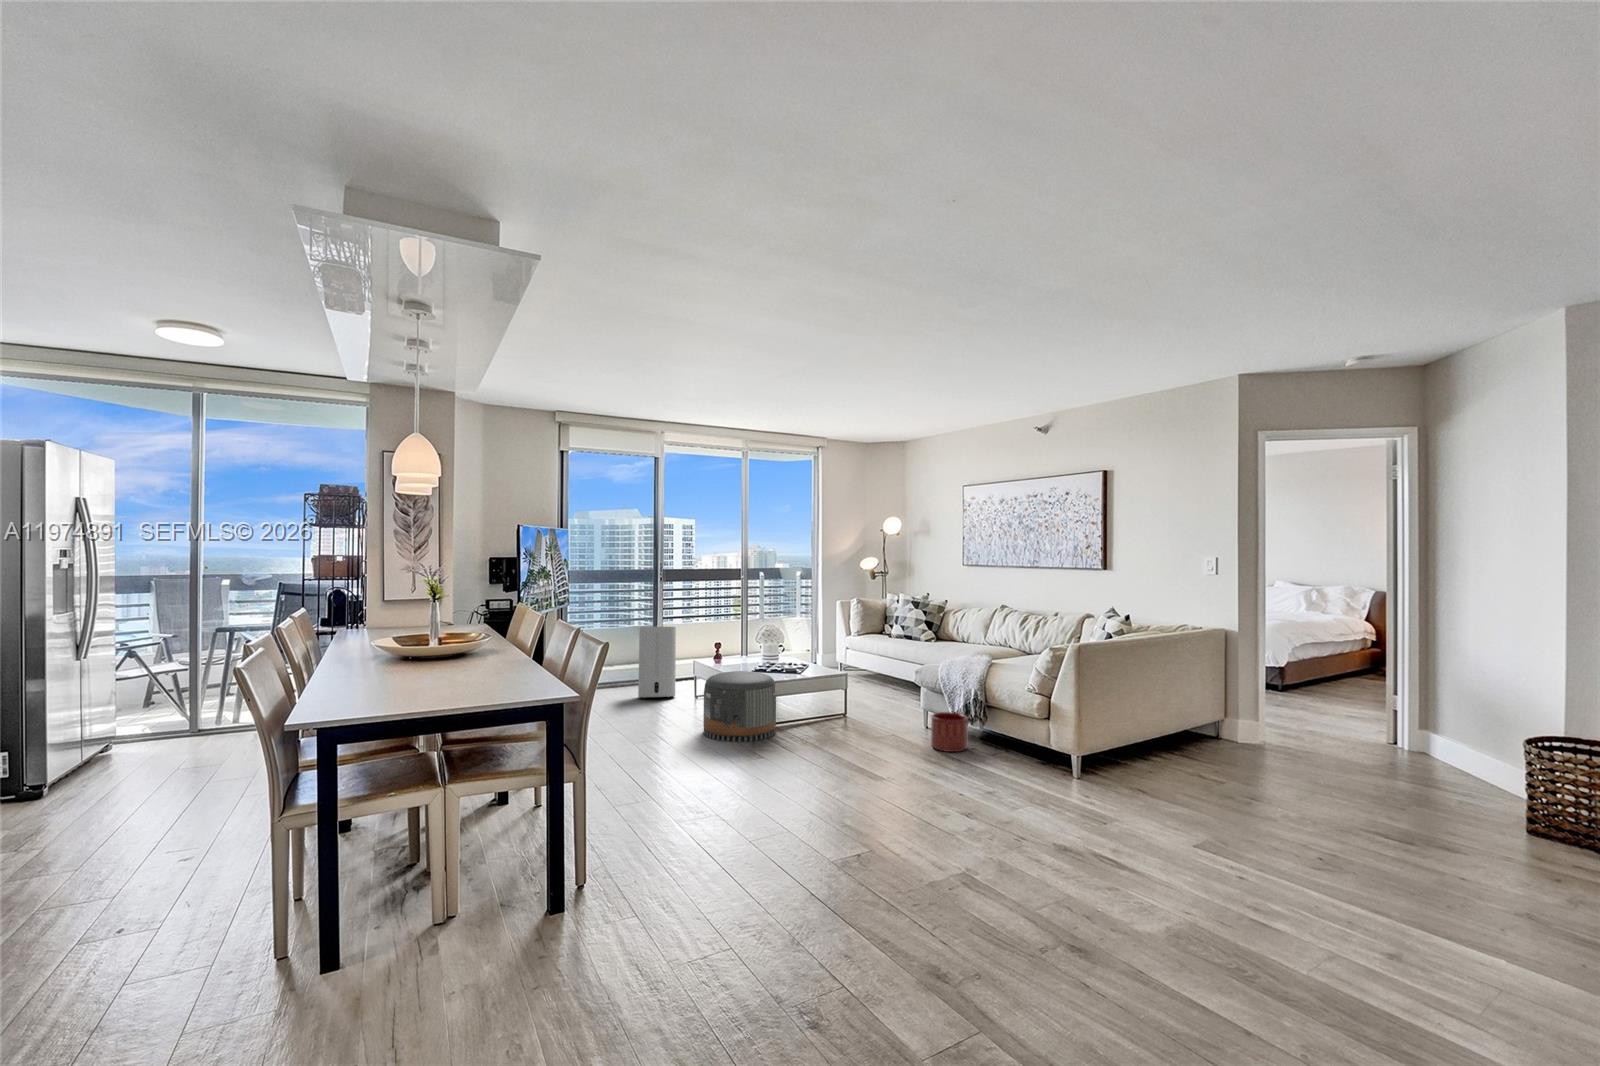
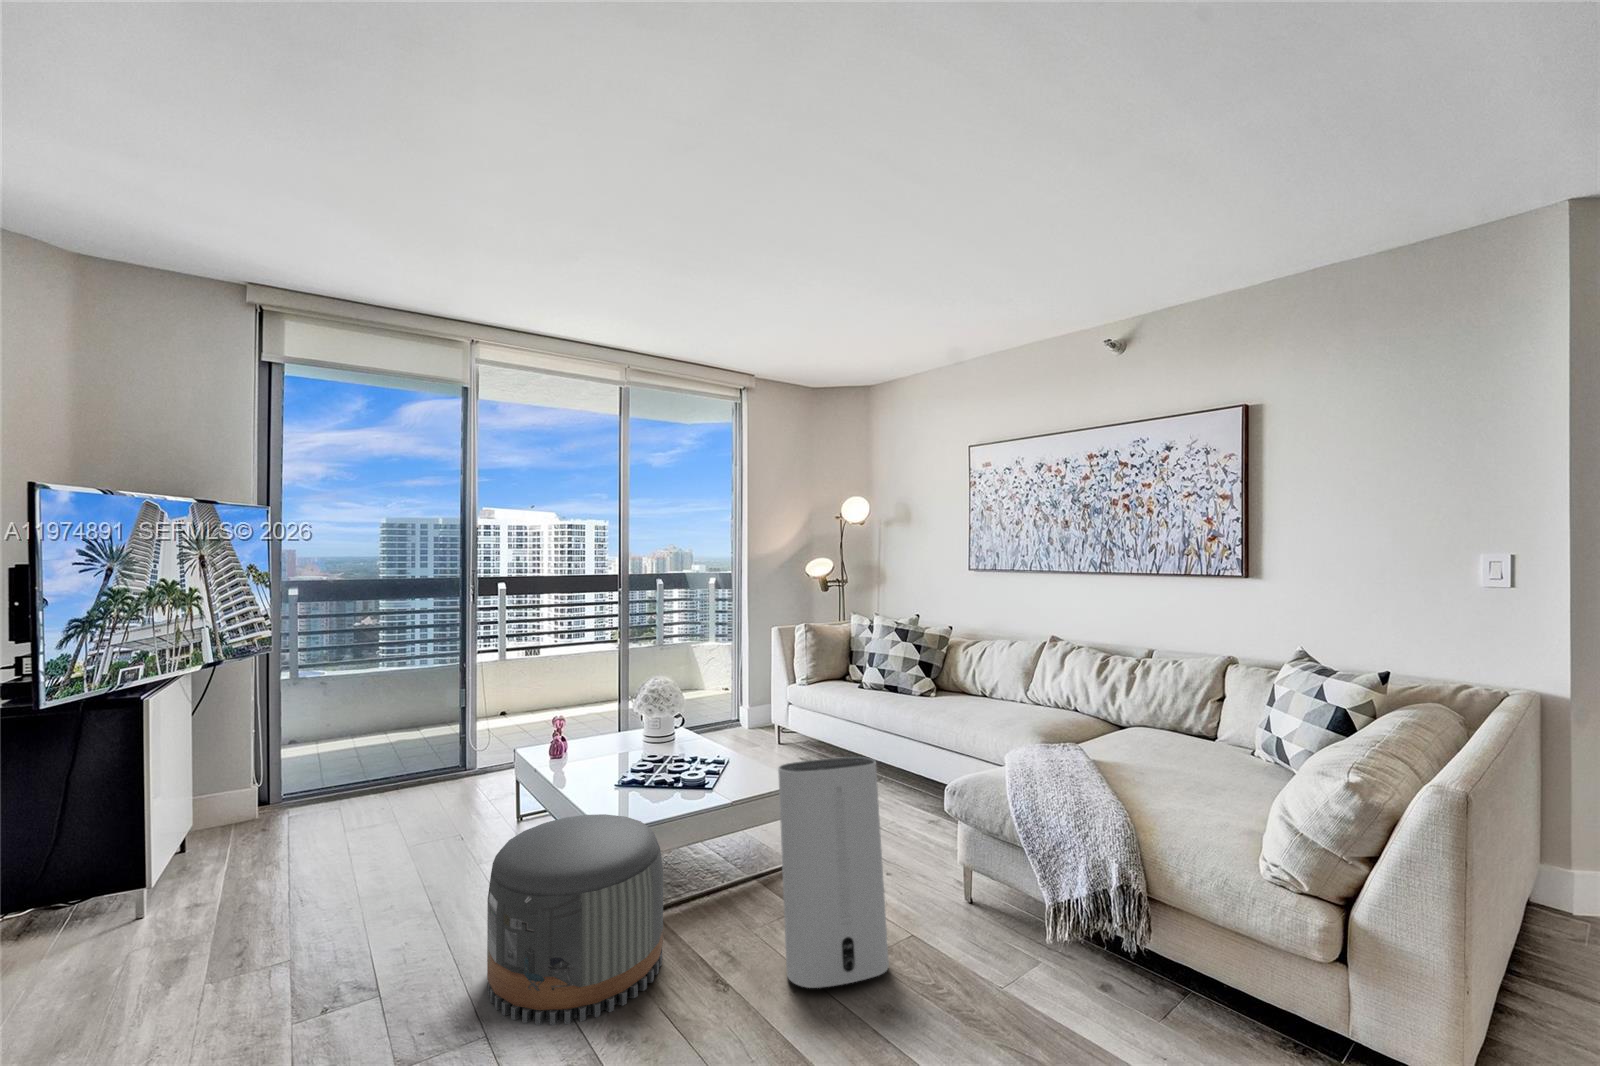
air purifier: present [638,627,676,698] -> present [778,757,889,988]
planter: present [931,712,968,752] -> none [1027,912,1118,1034]

